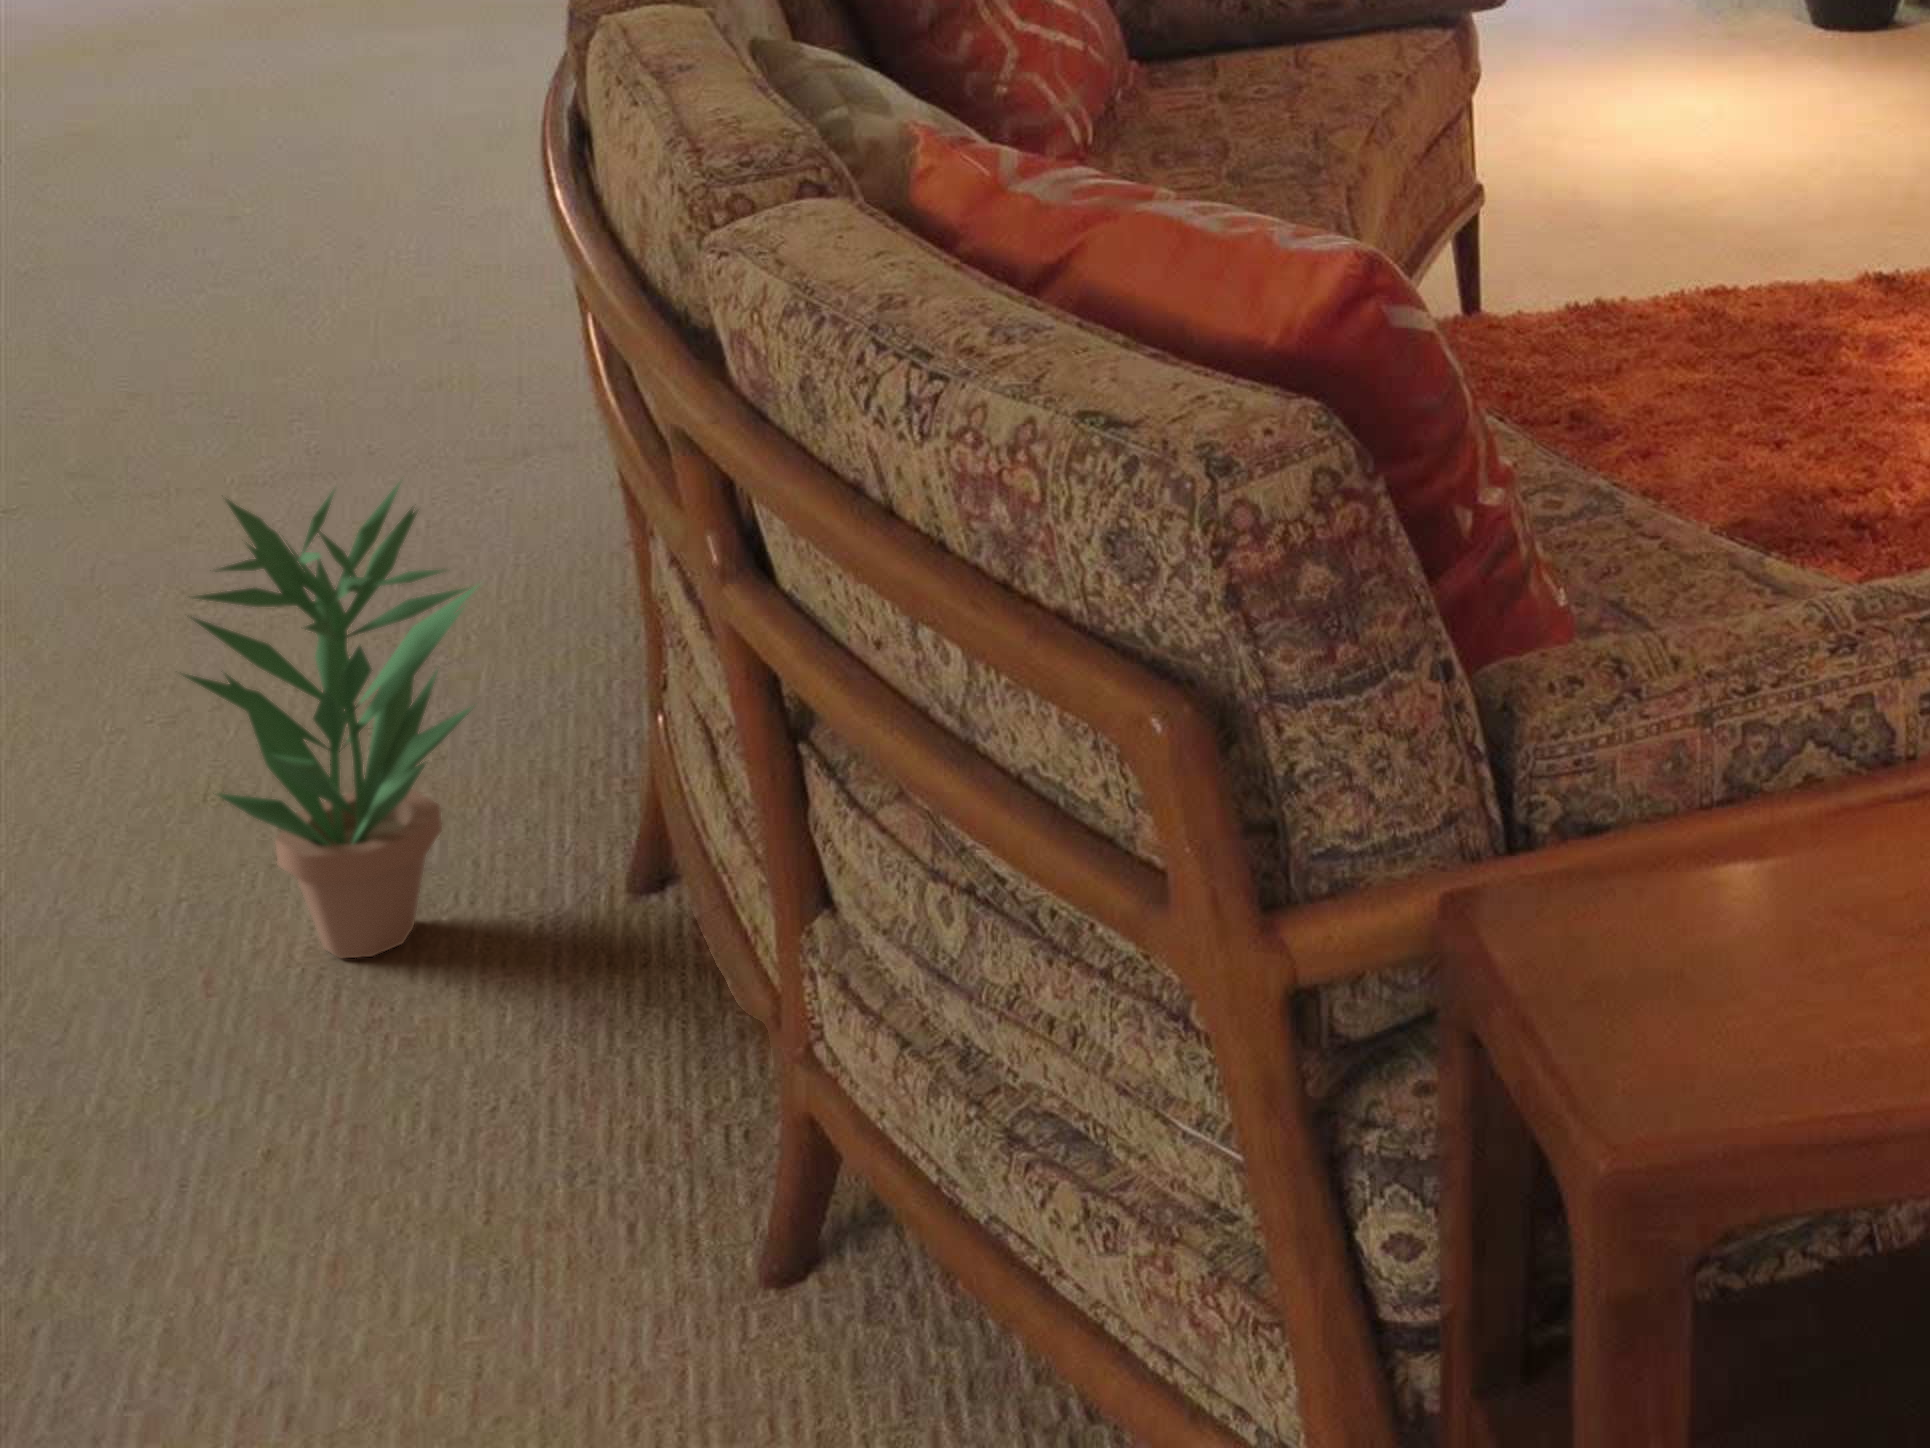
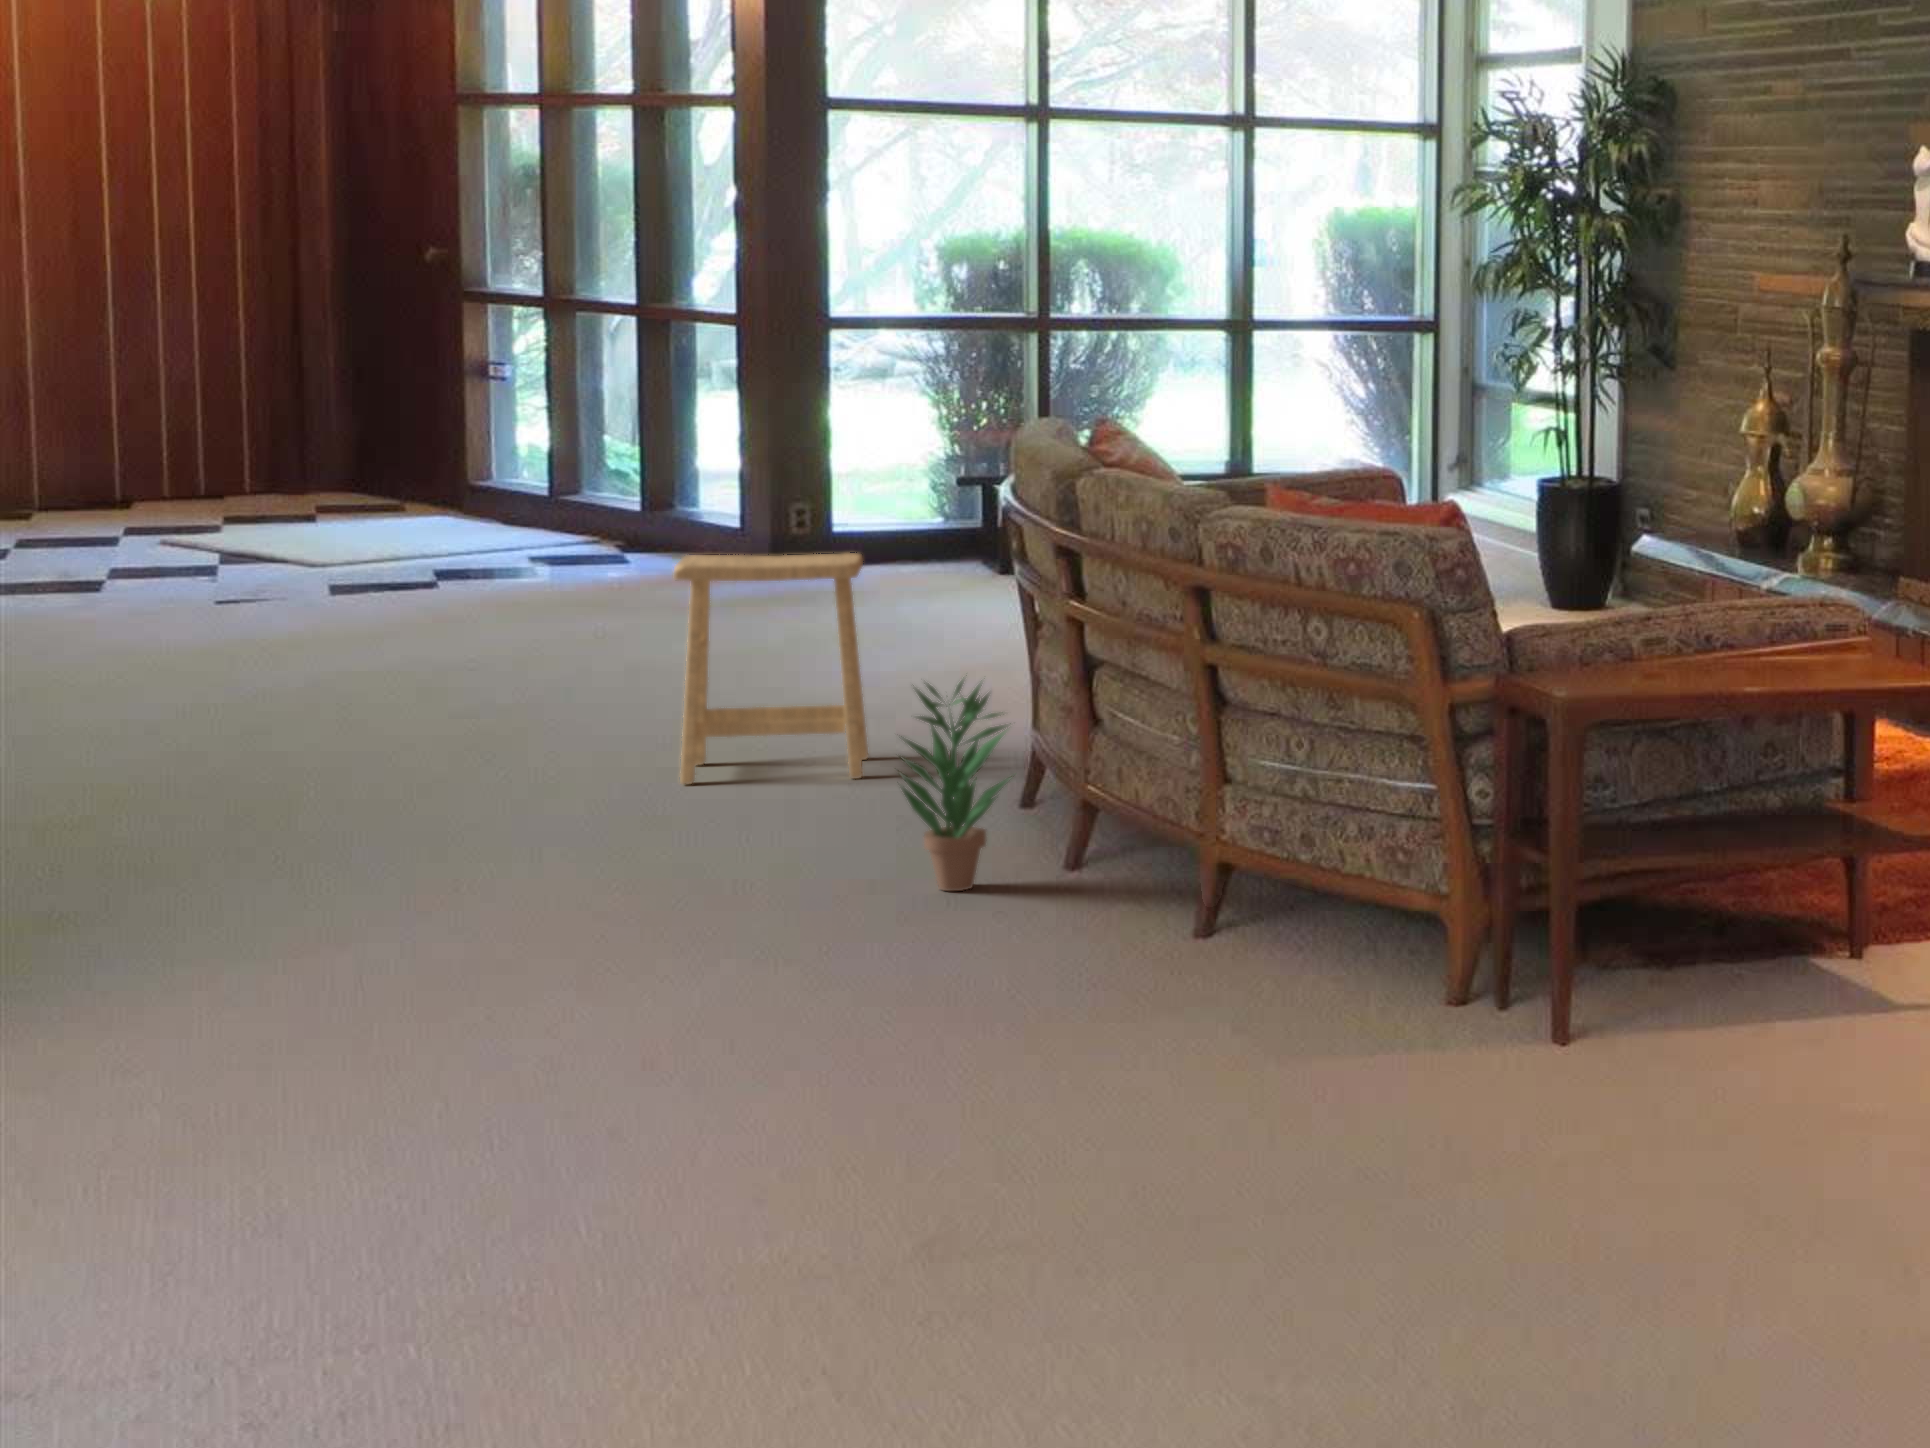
footstool: none [76,43,521,495] -> present [674,553,868,784]

